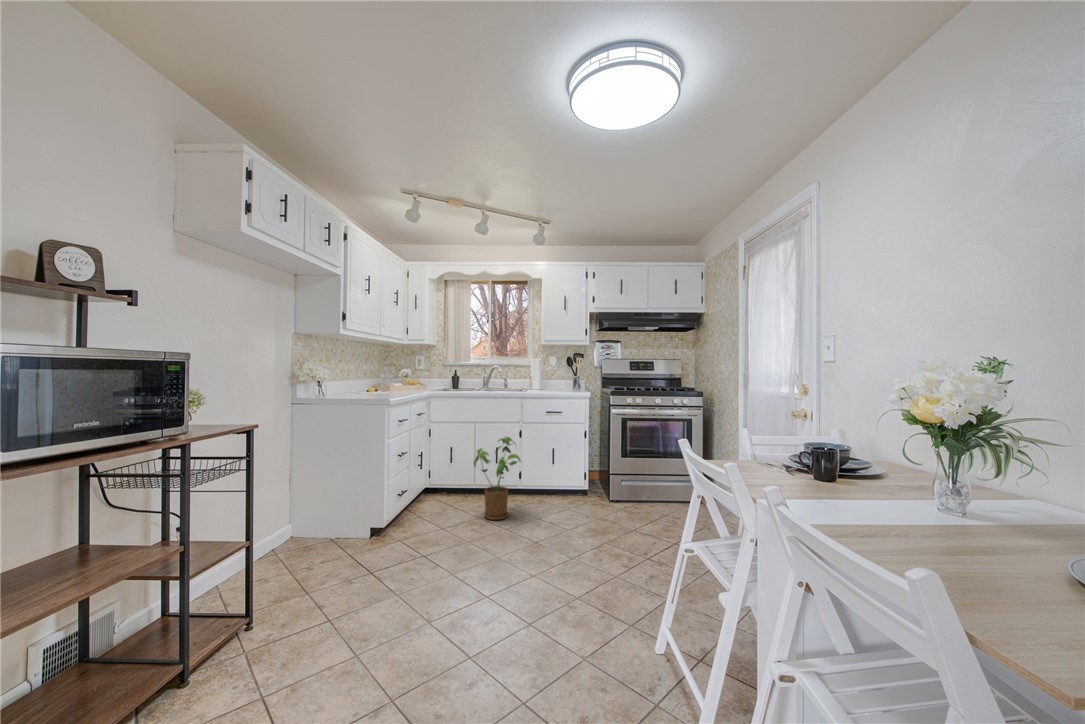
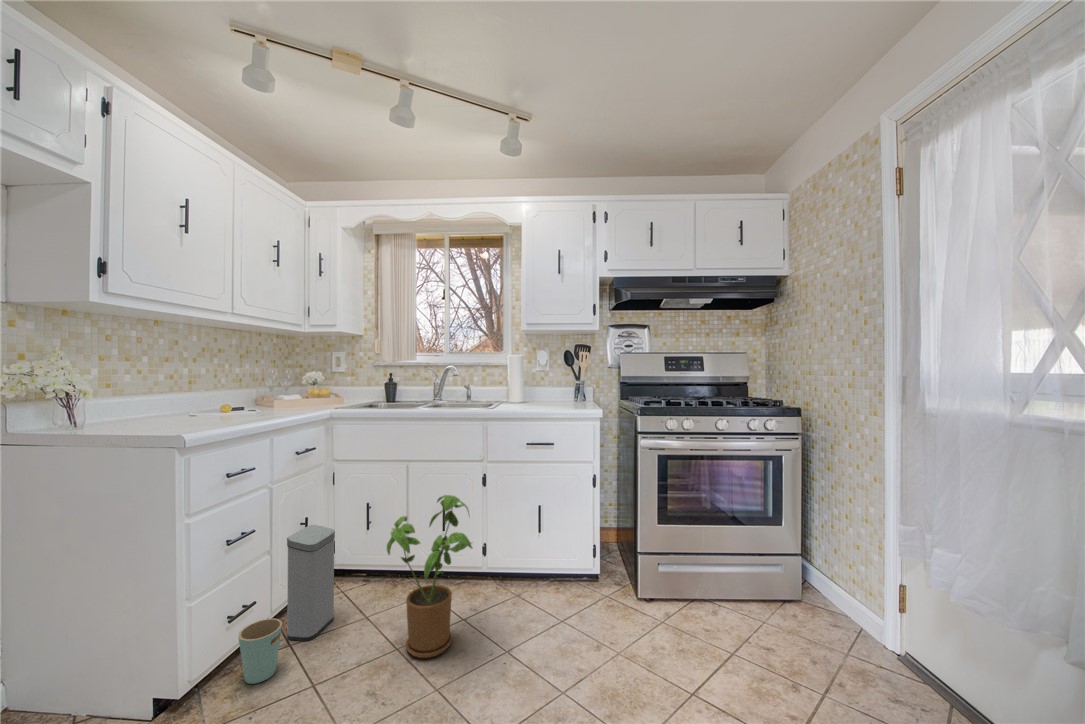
trash can: none [403,455,439,527] -> present [238,525,335,684]

